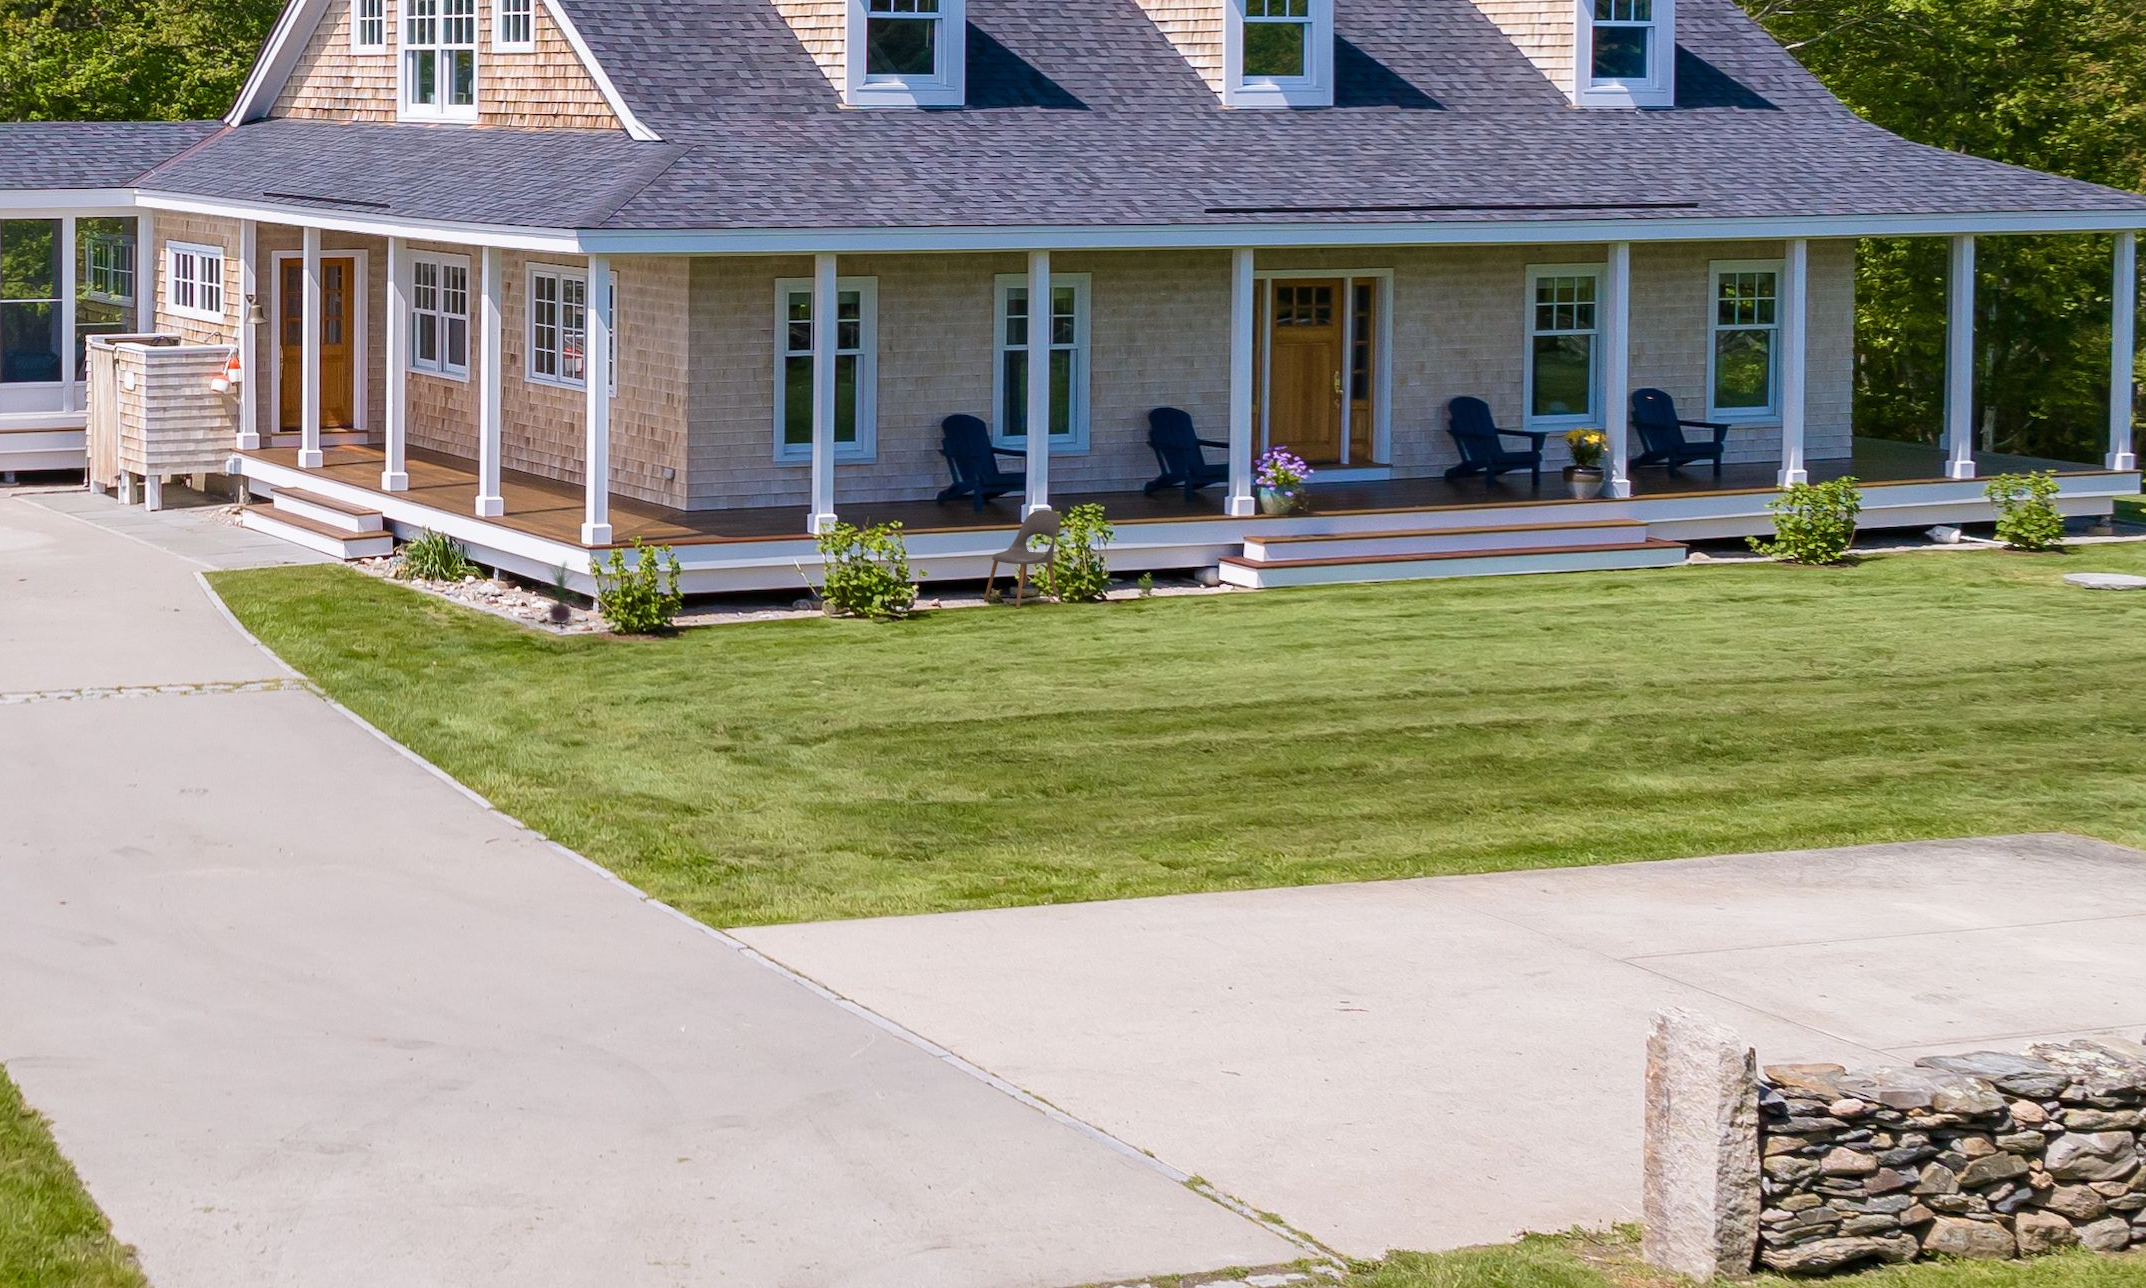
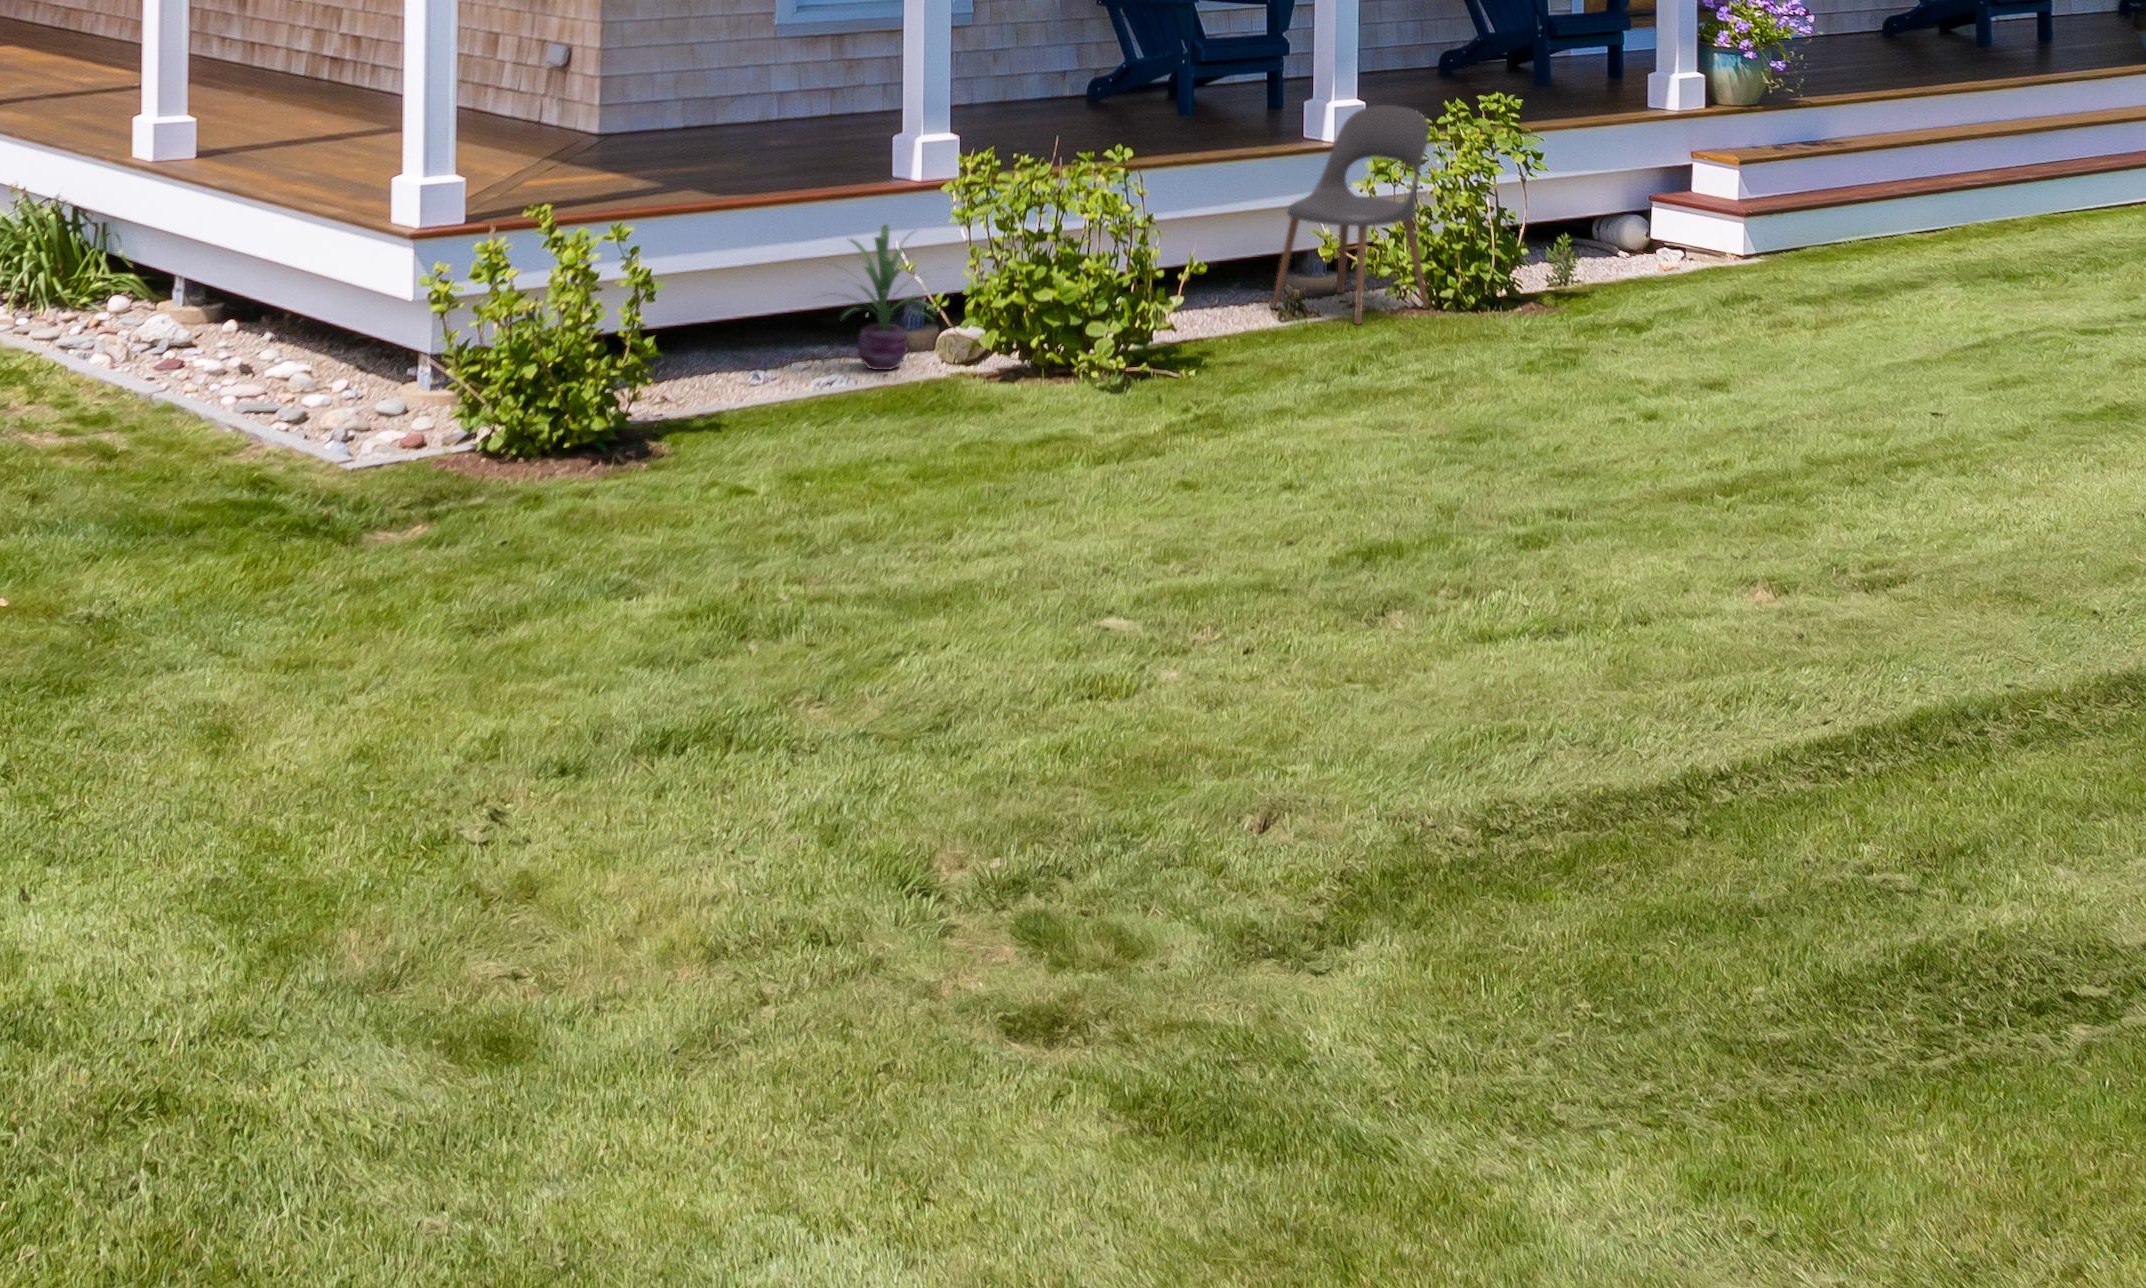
decorative plant: present [547,564,575,623] -> present [840,225,950,370]

